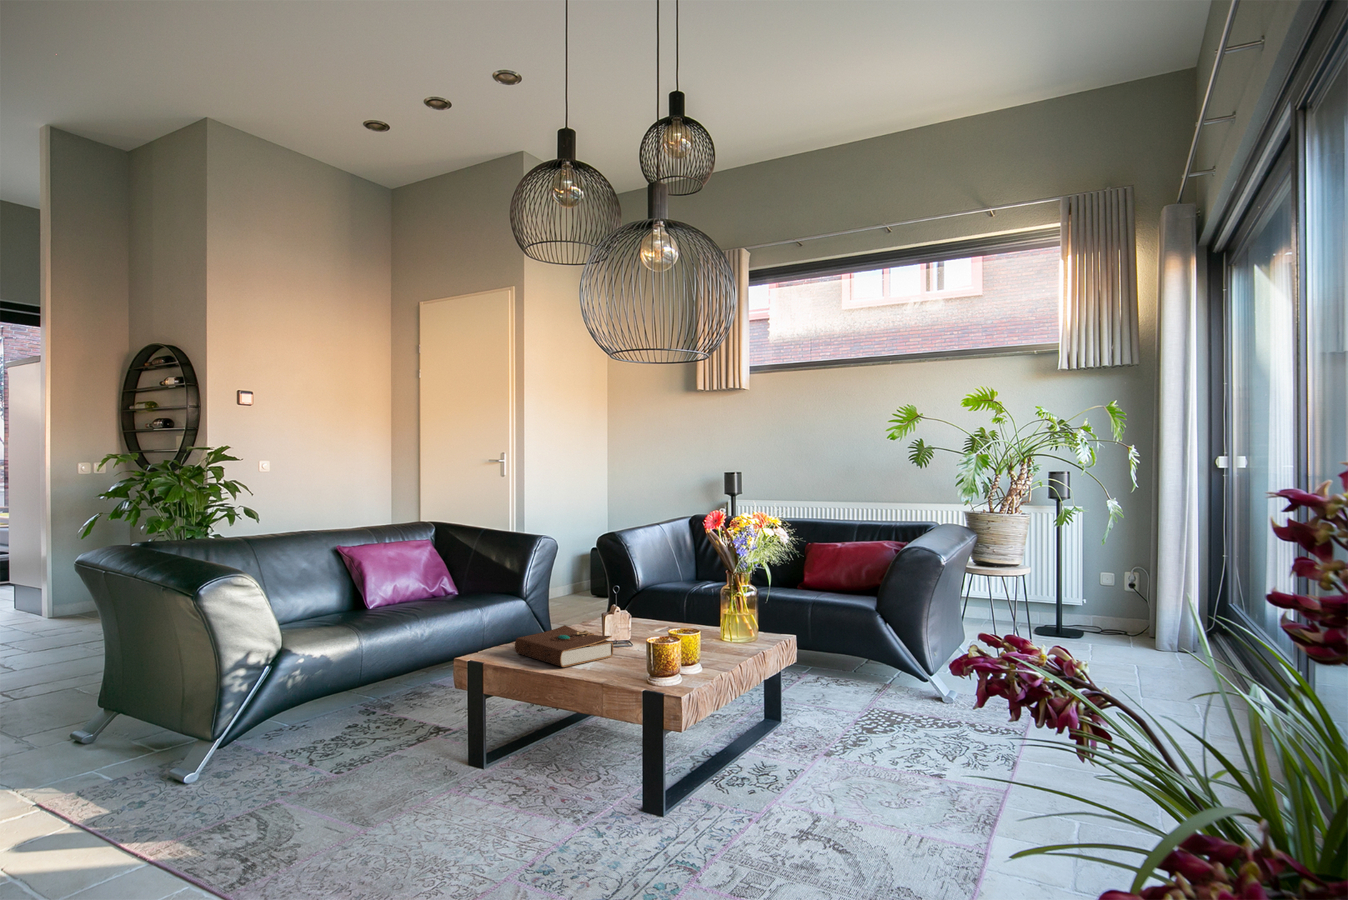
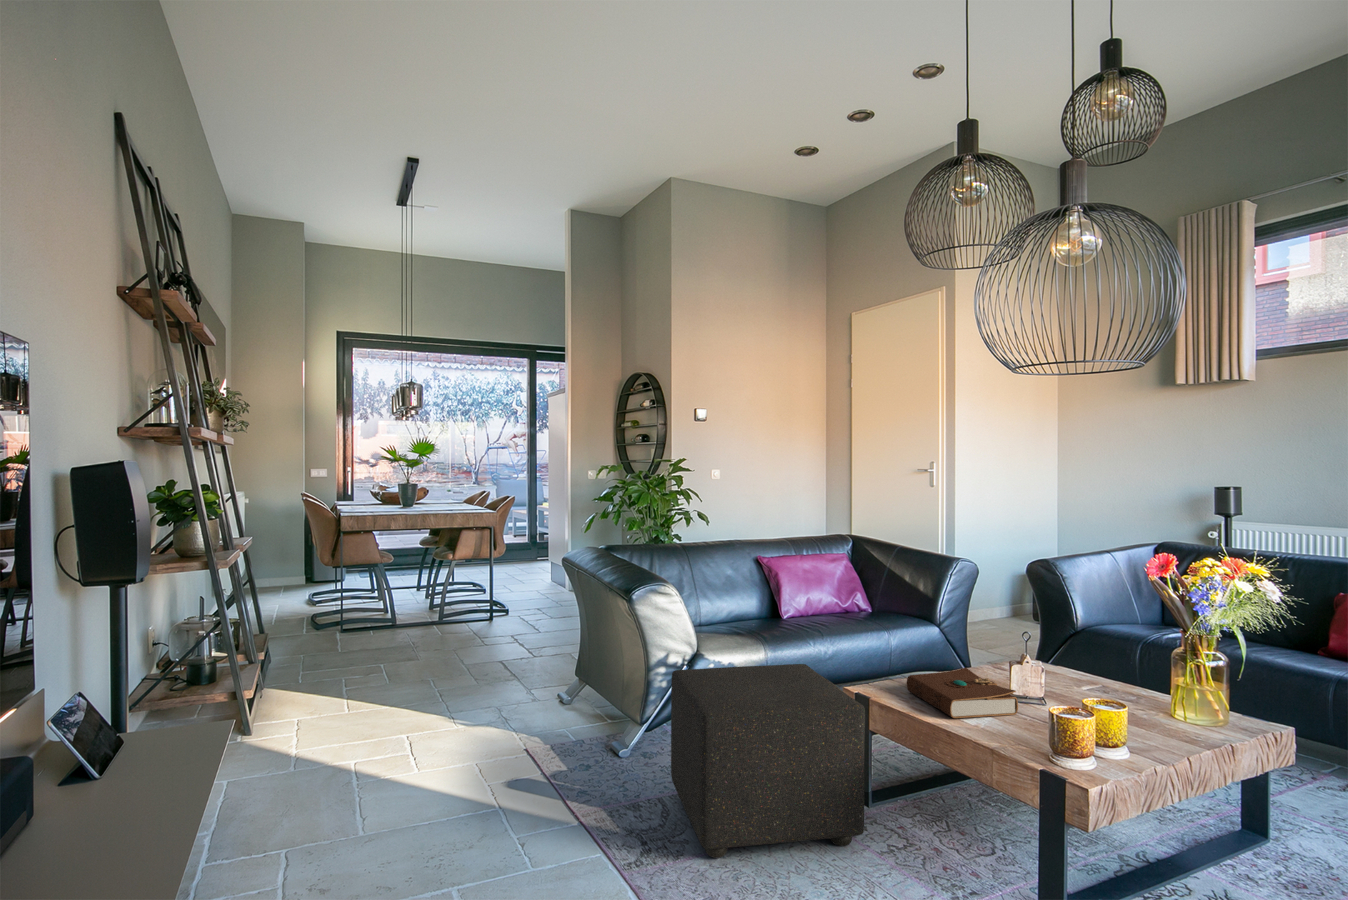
ottoman: none [265,642,489,851] -> present [671,664,865,858]

